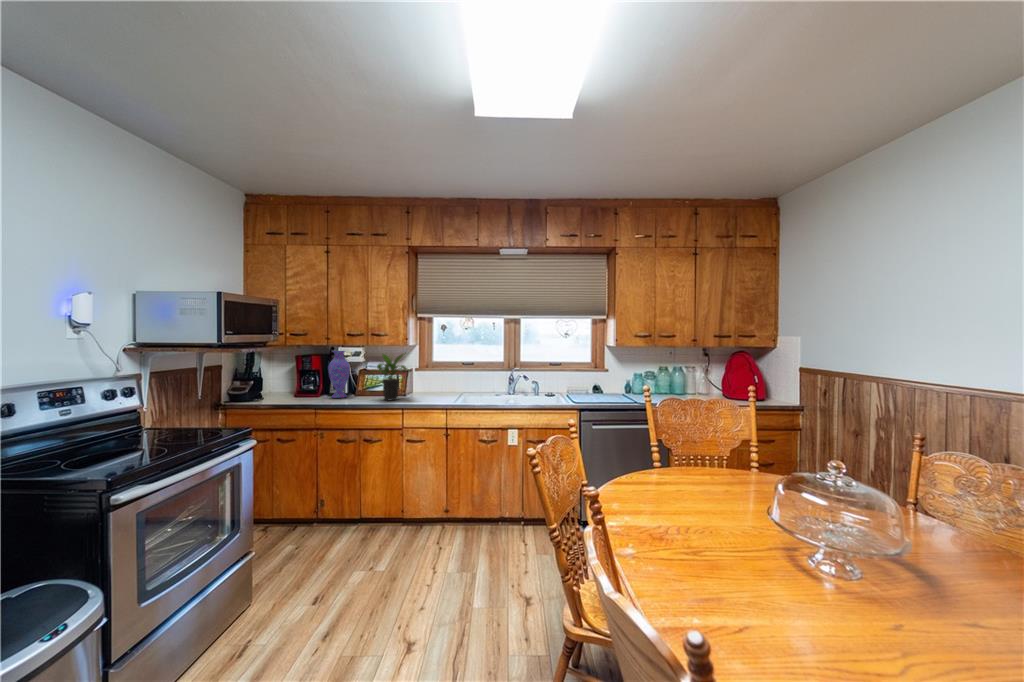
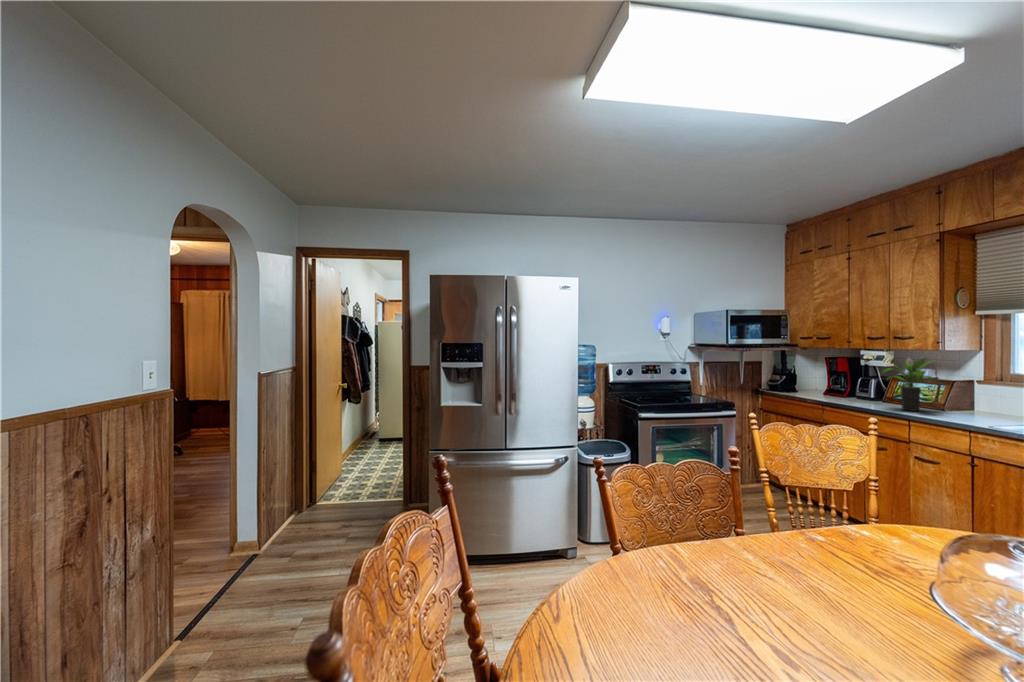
vase: present [328,351,350,398] -> none [850,354,876,401]

